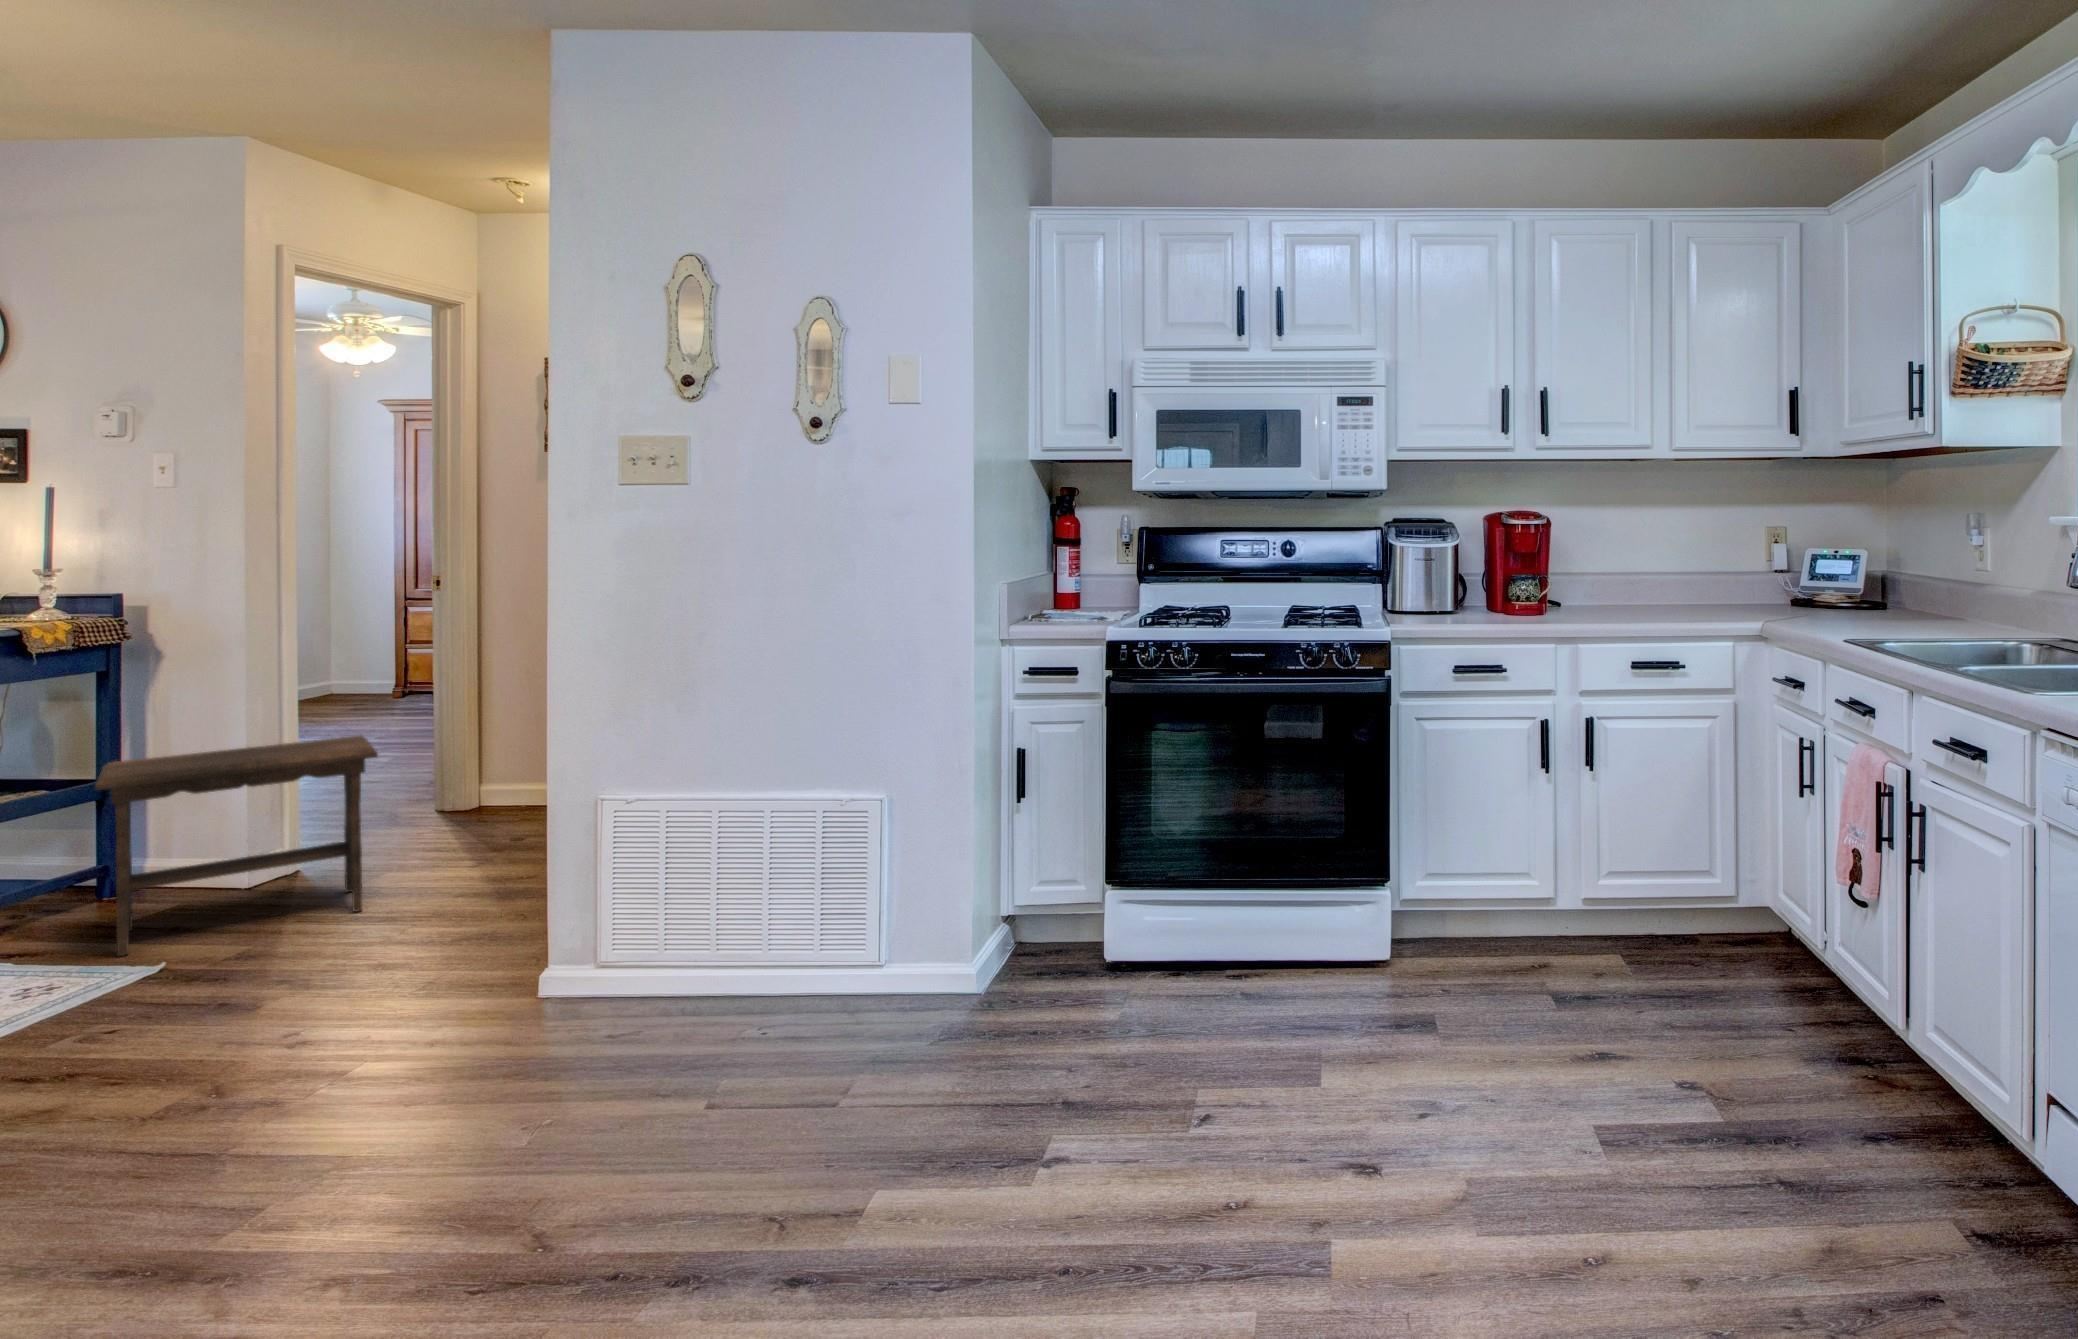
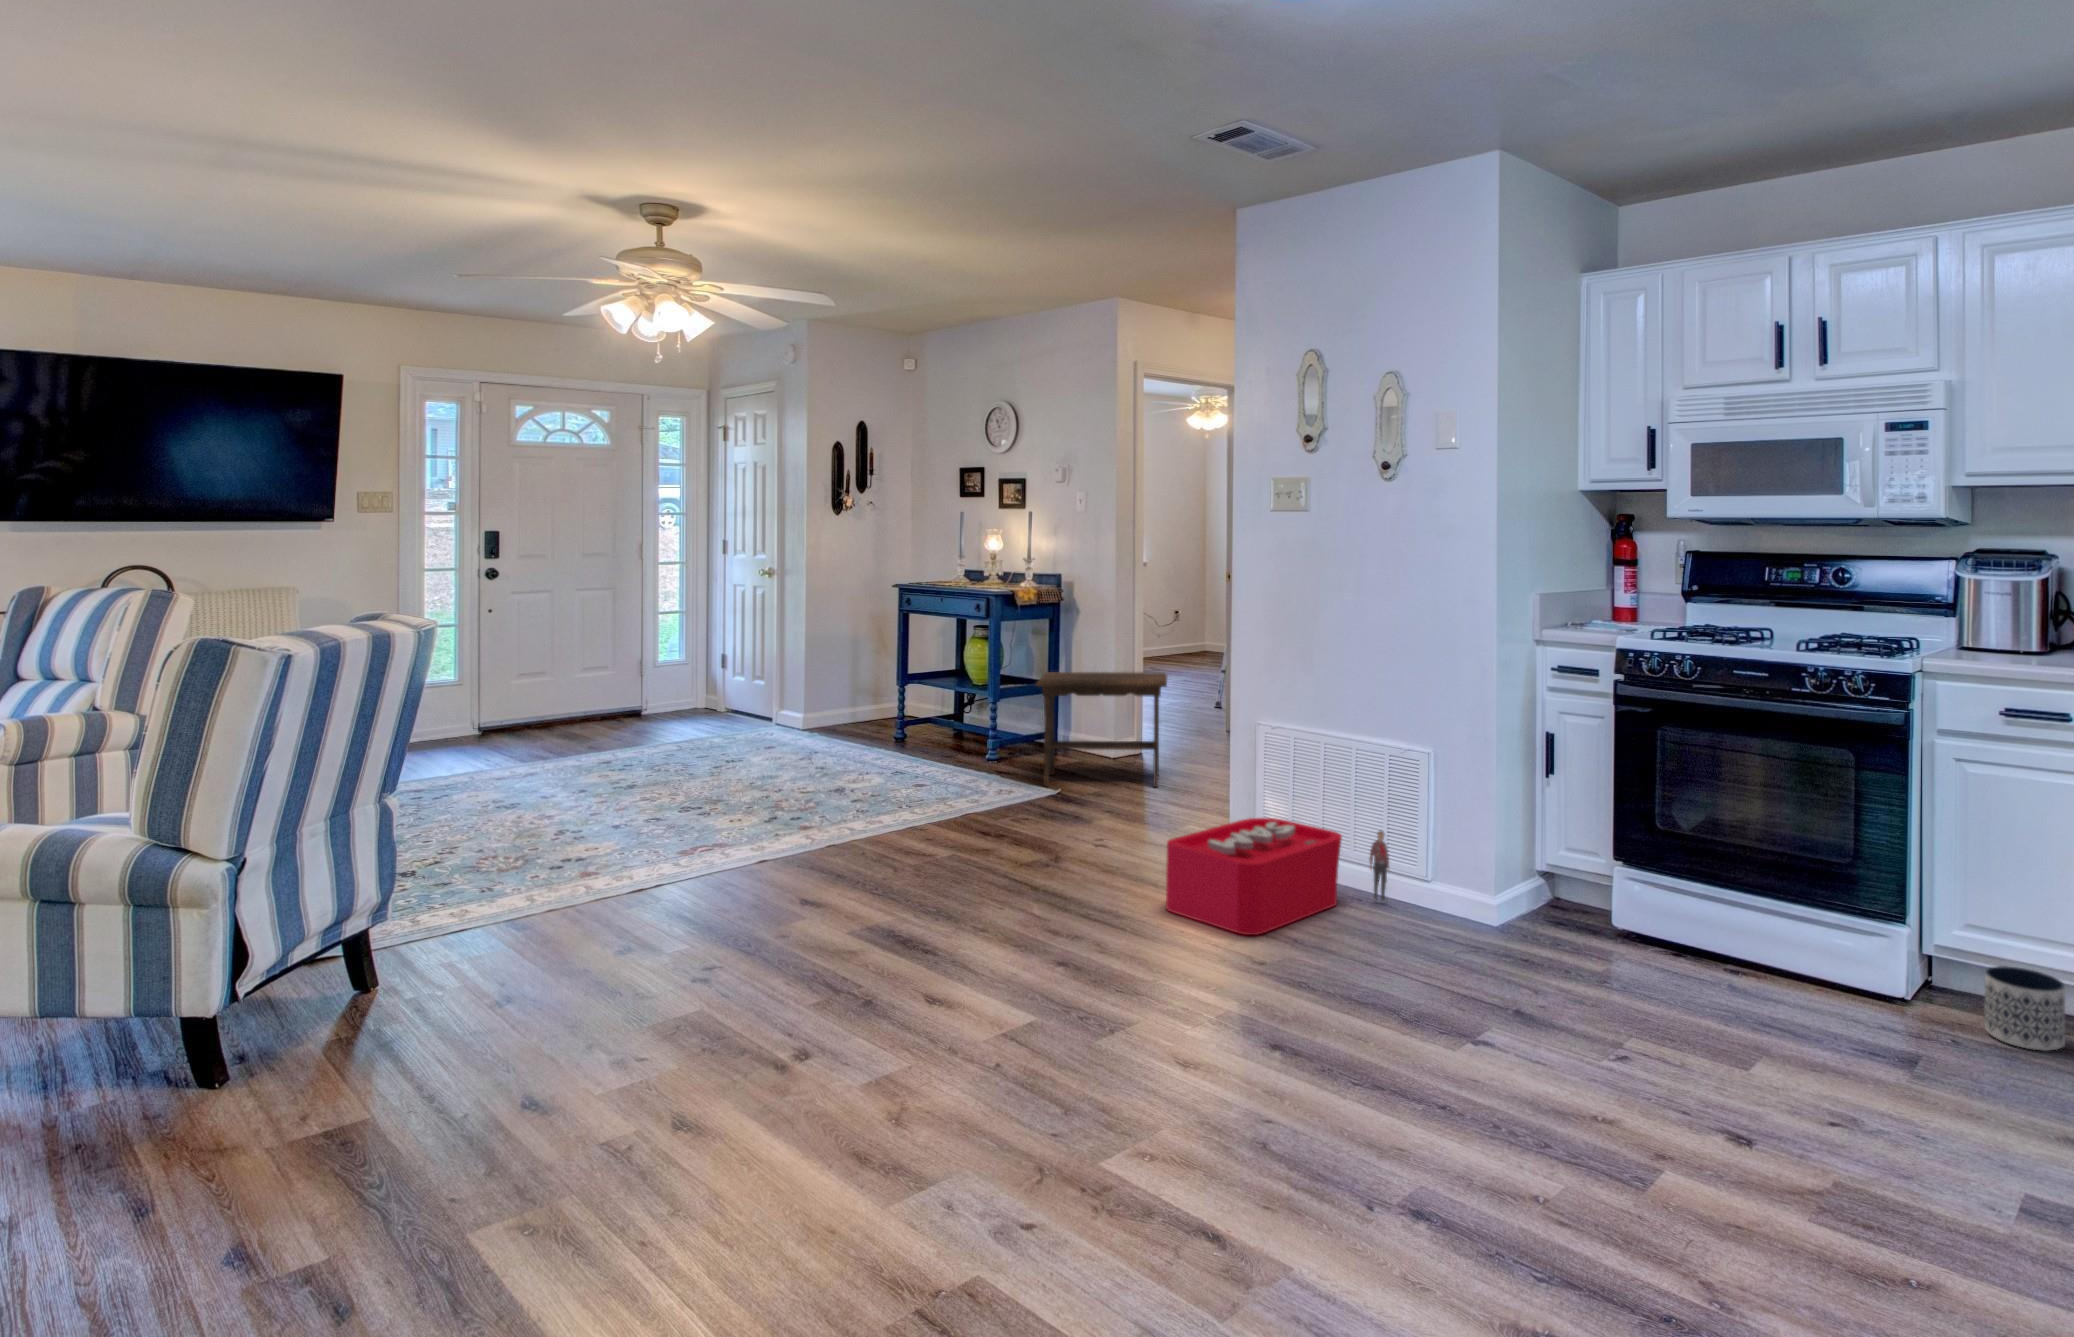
planter: none [1460,902,1521,977] -> present [1985,966,2065,1051]
storage bin: none [478,909,828,1122] -> present [1166,818,1389,935]

